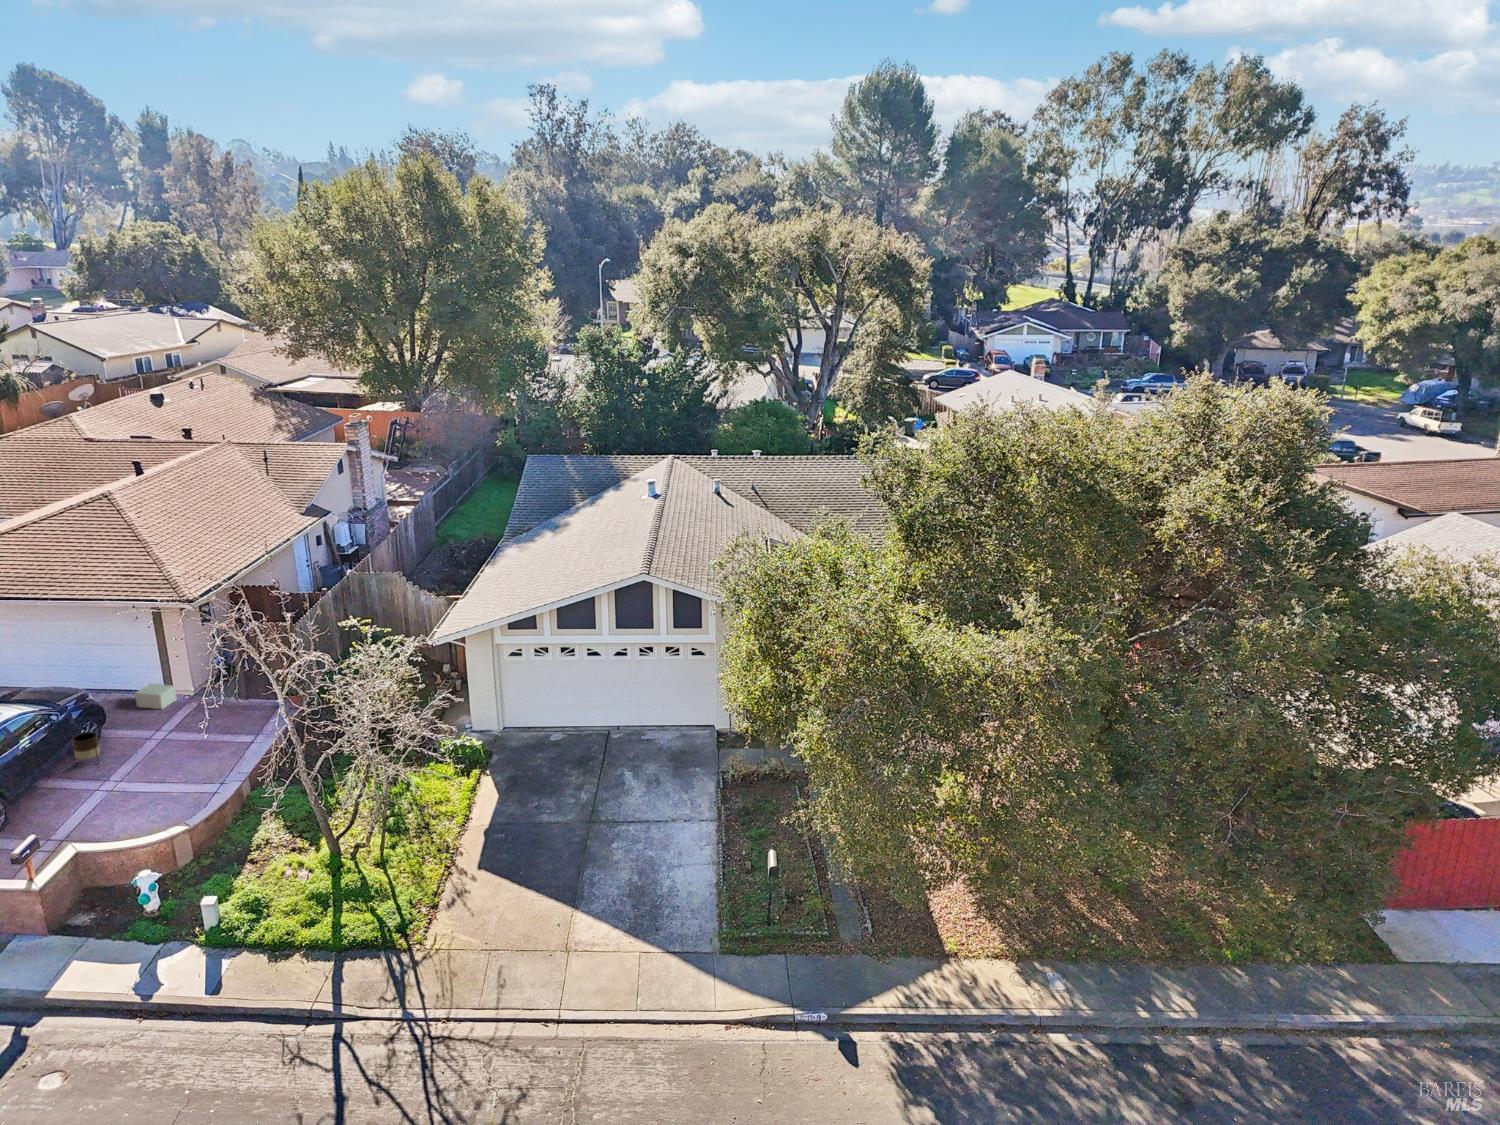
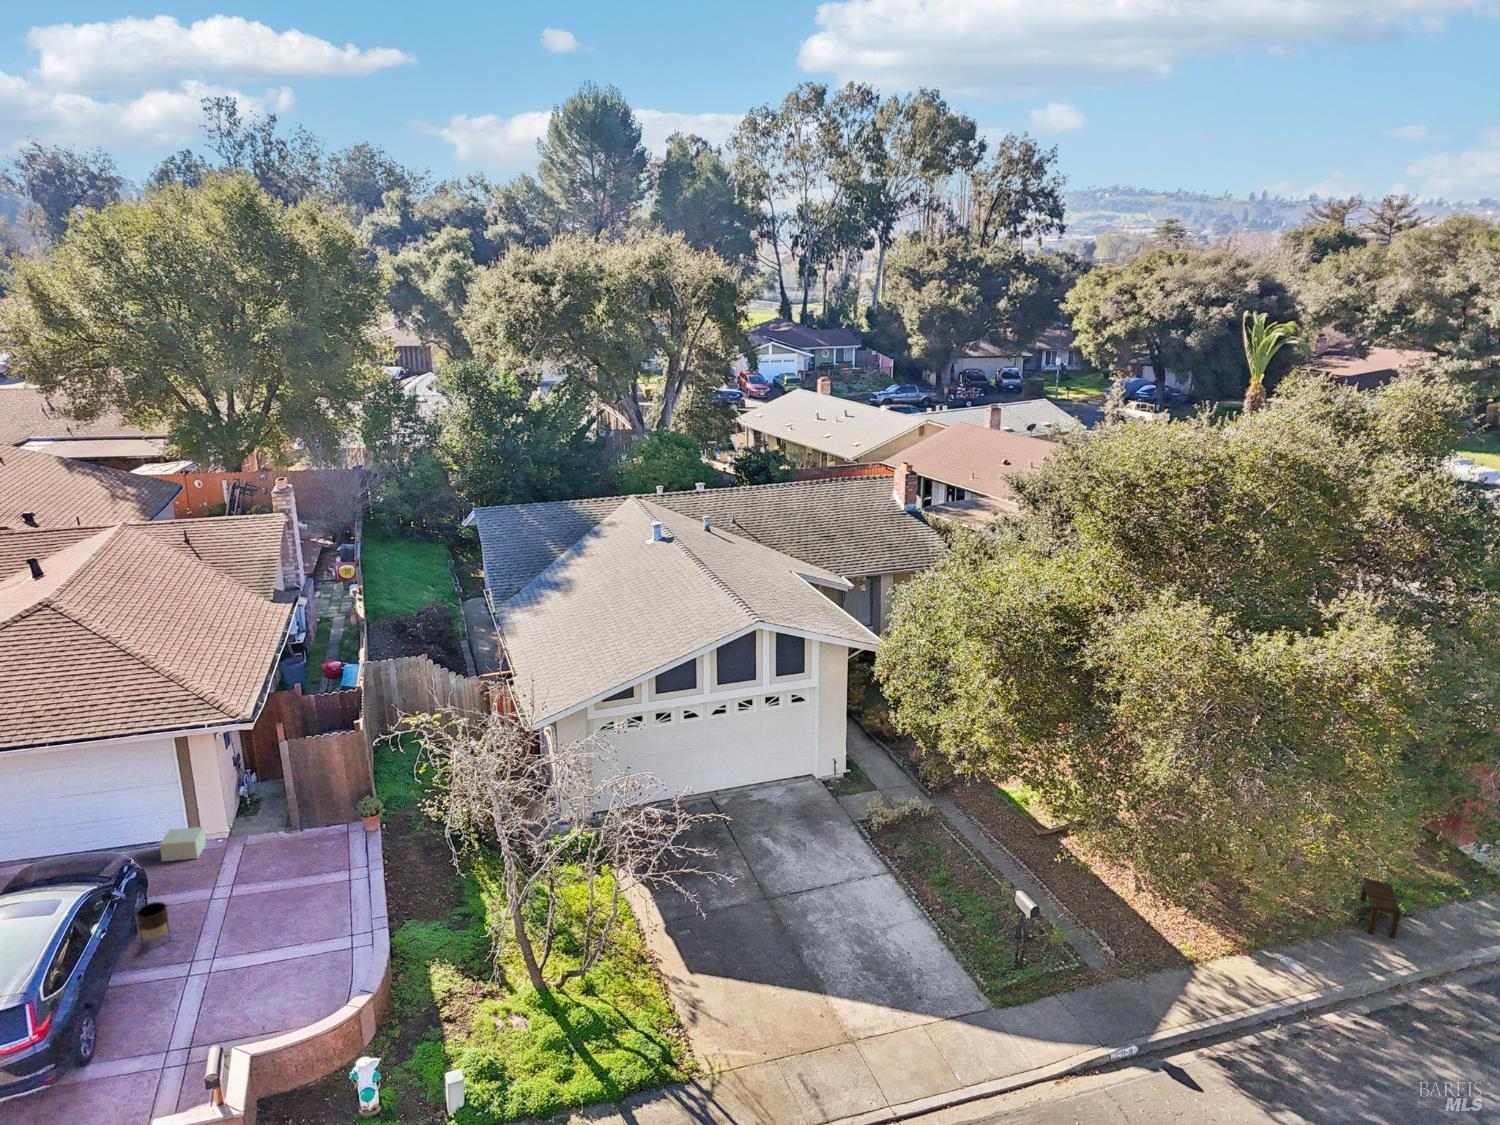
bench: none [1170,914,1220,980] -> present [1360,878,1401,937]

